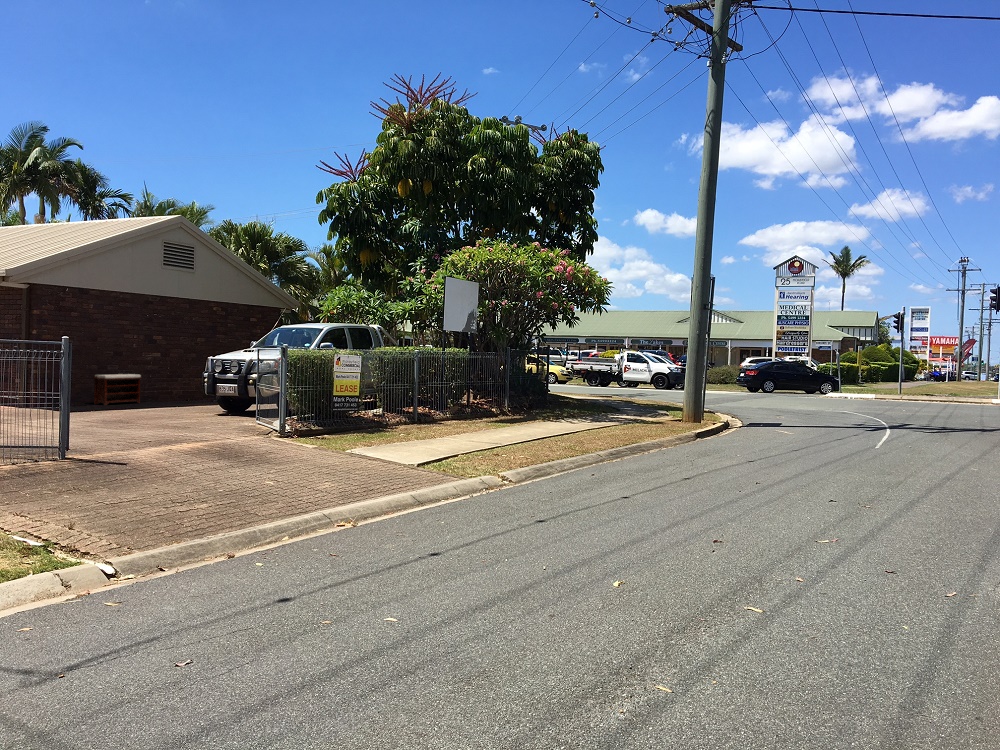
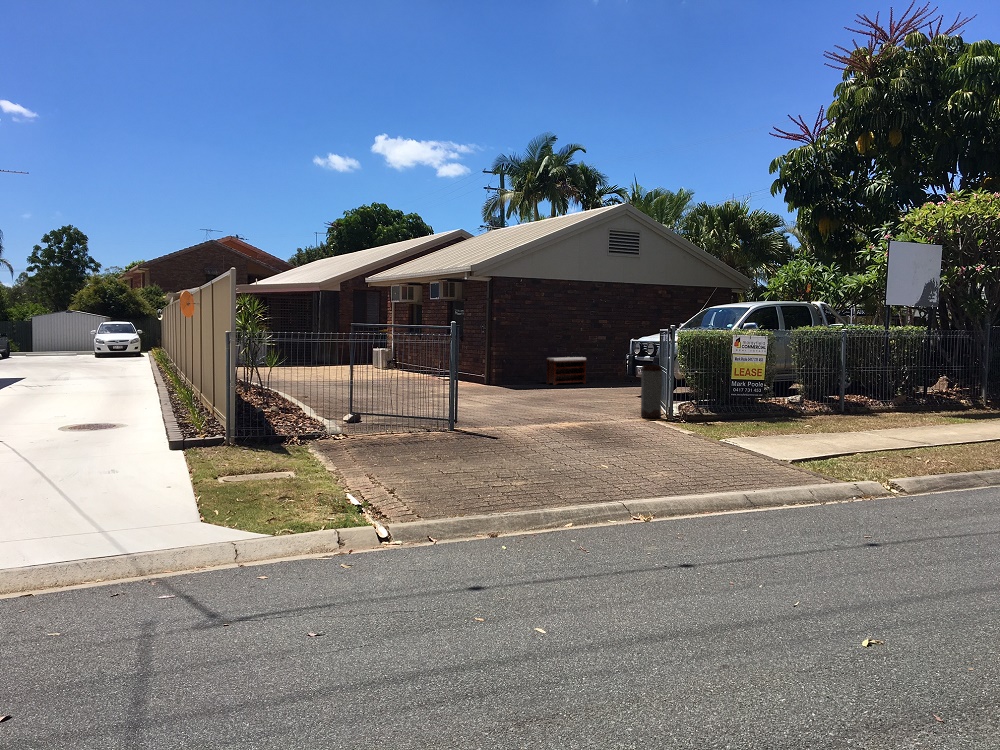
trash can: none [249,382,272,435] -> present [641,365,663,418]

